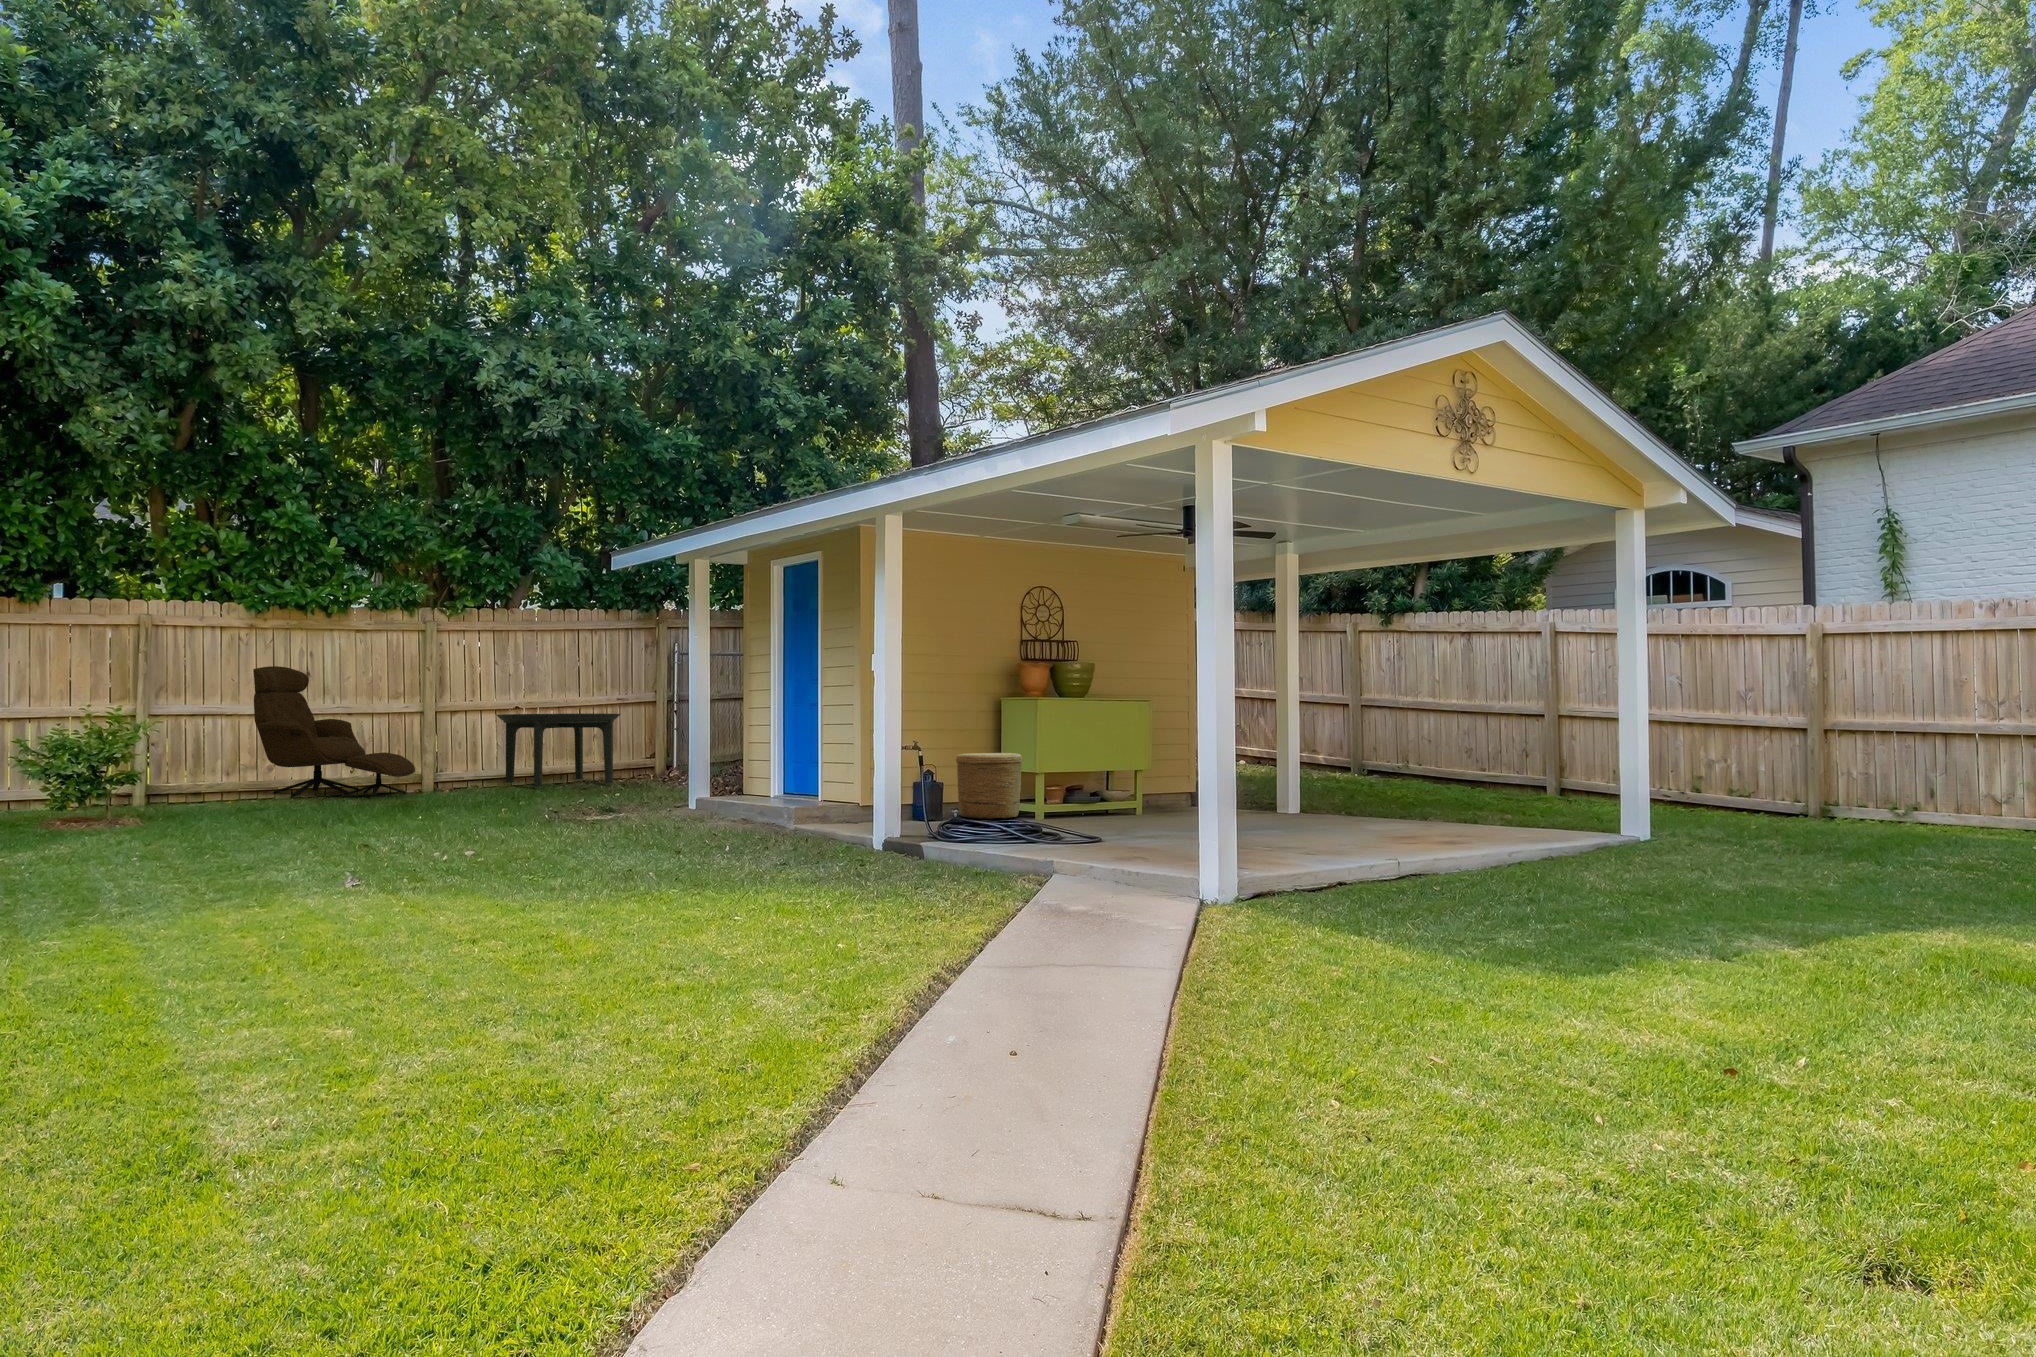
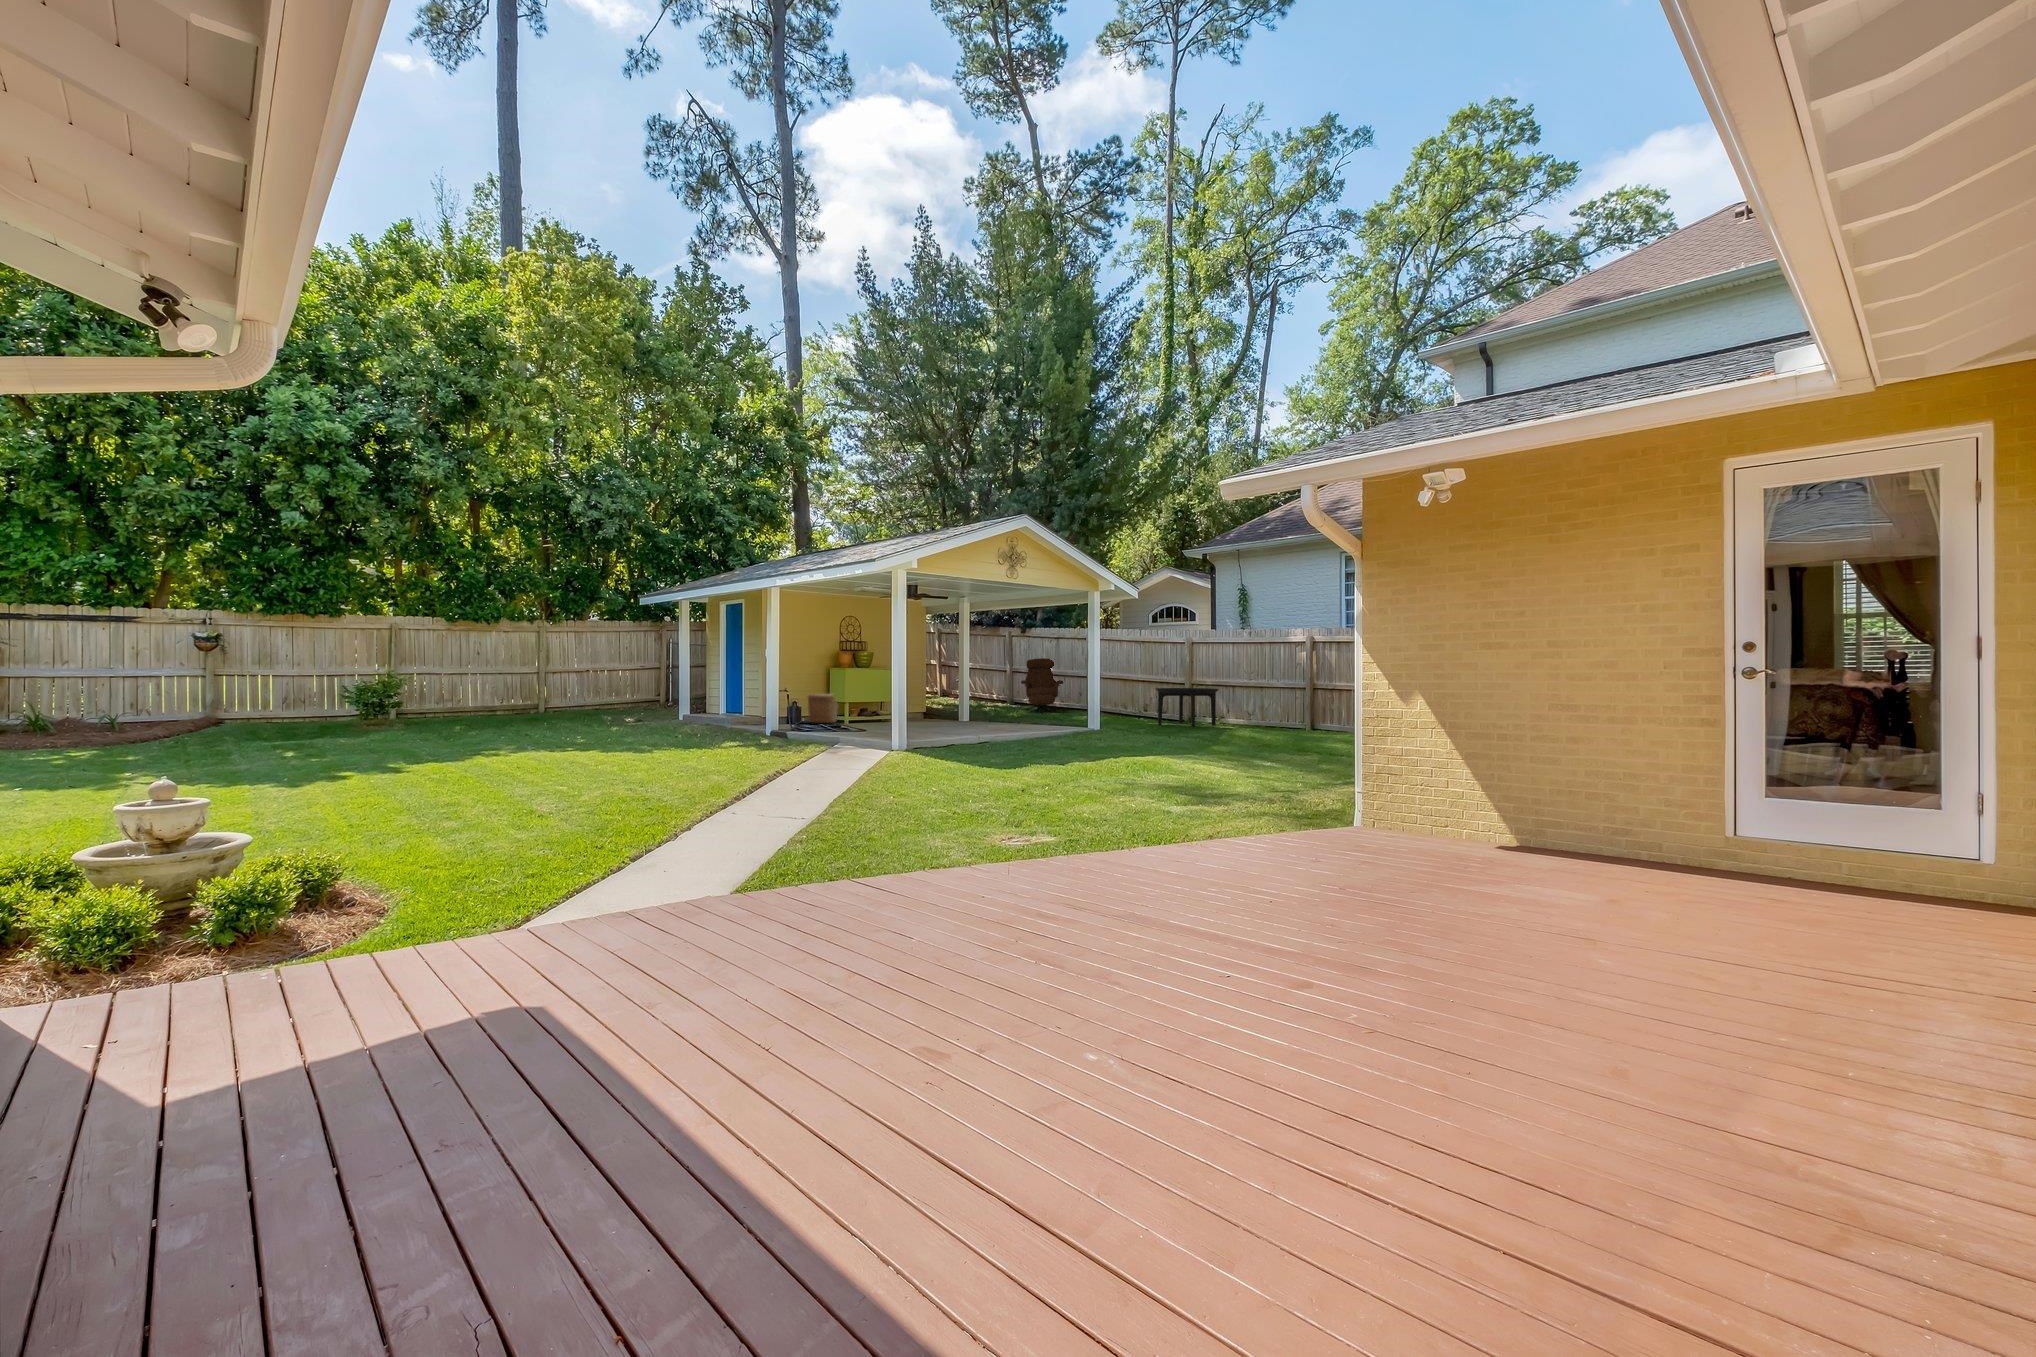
lounge chair: present [253,666,415,797] -> present [1021,658,1063,713]
round table: present [497,713,620,787] -> present [1155,688,1219,727]

